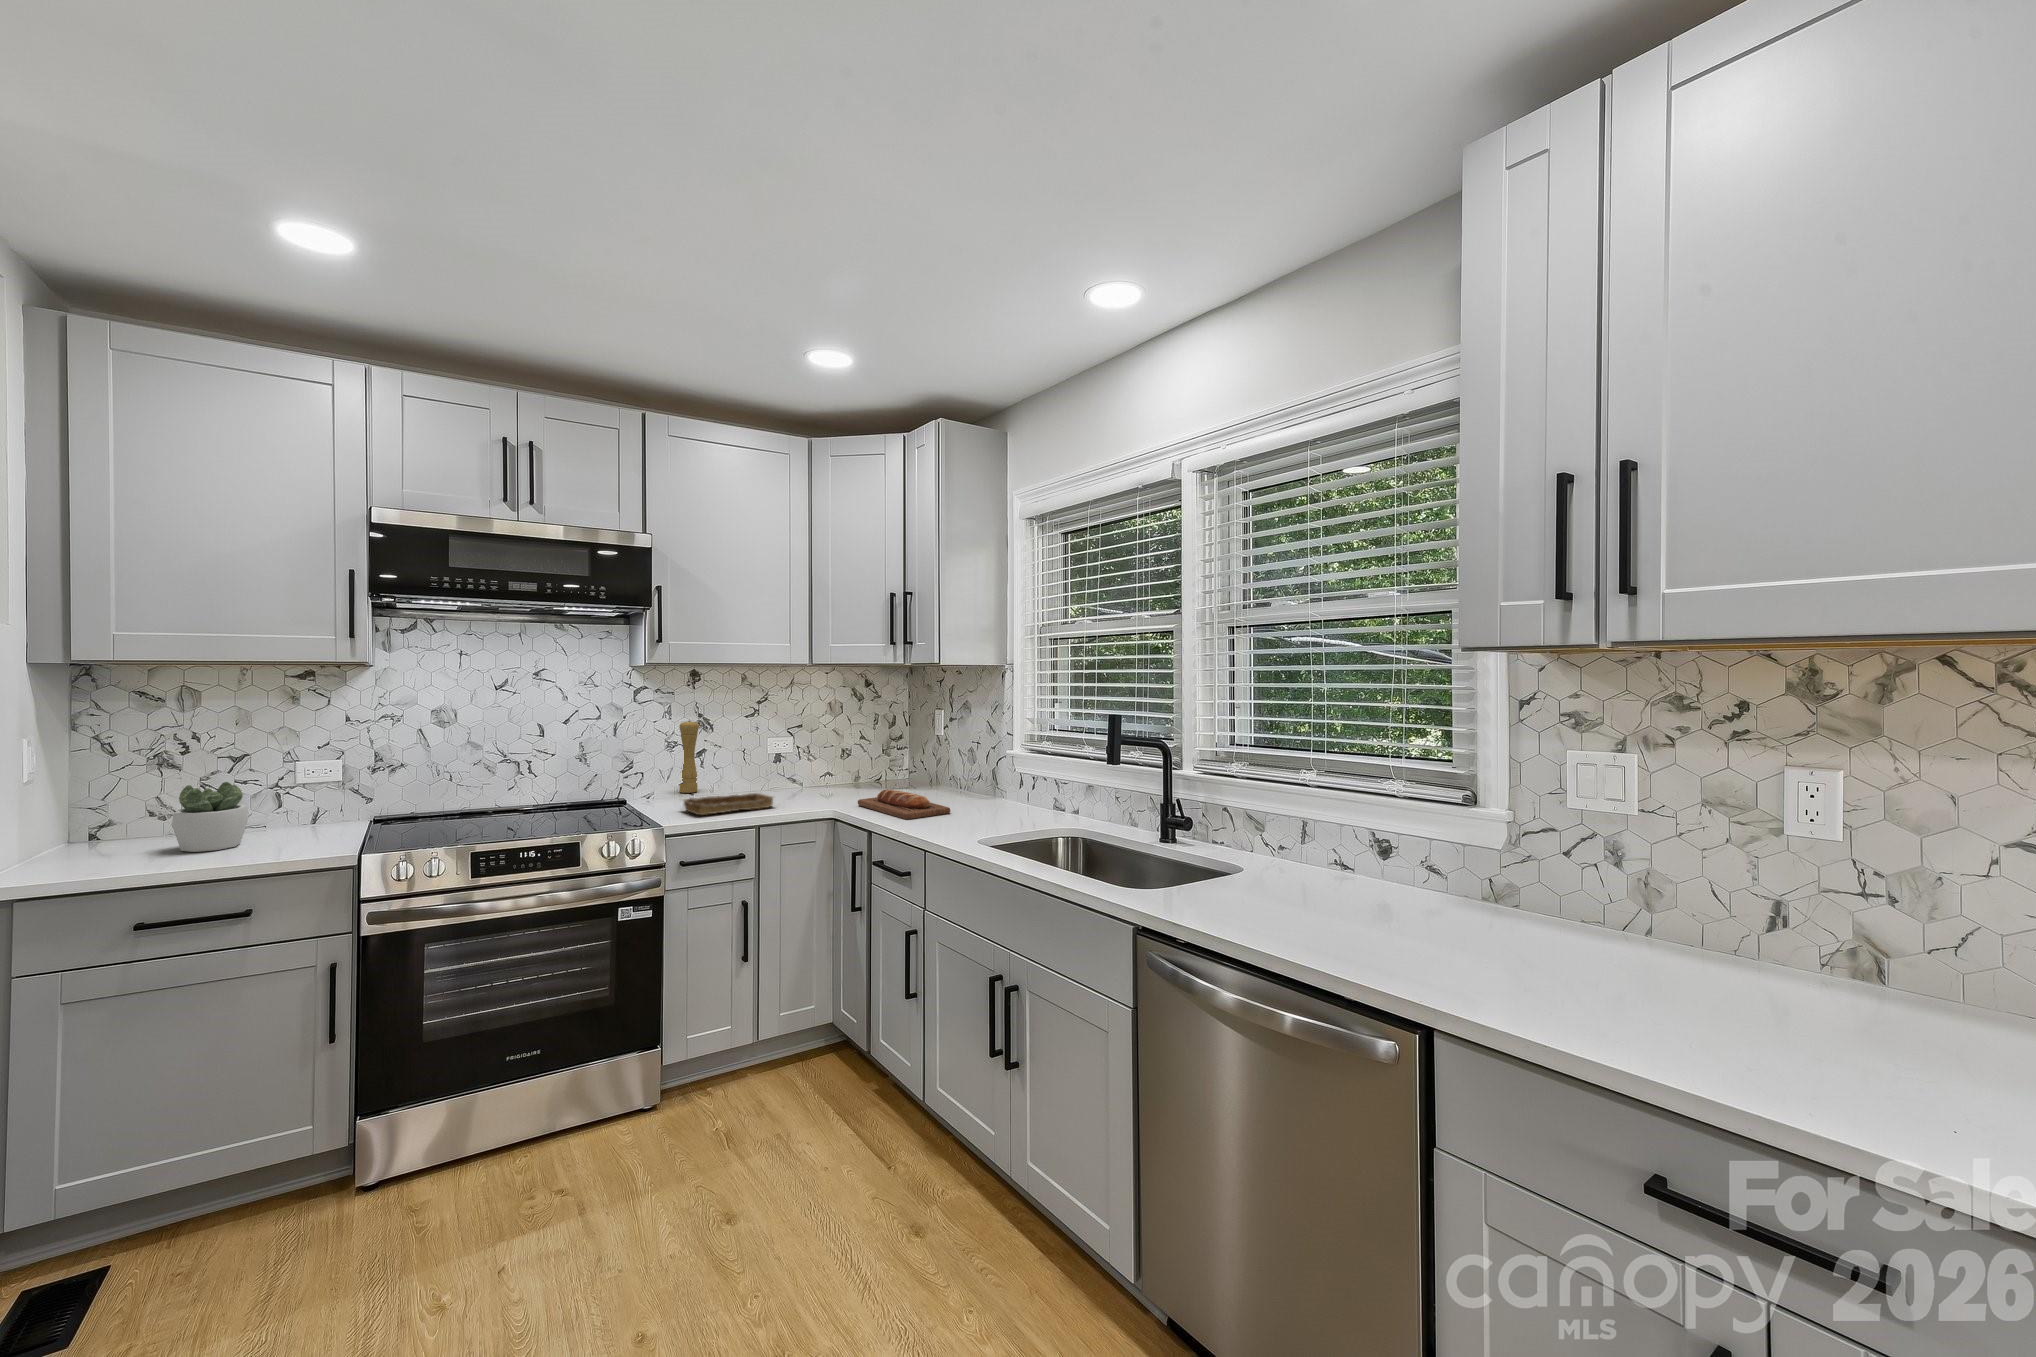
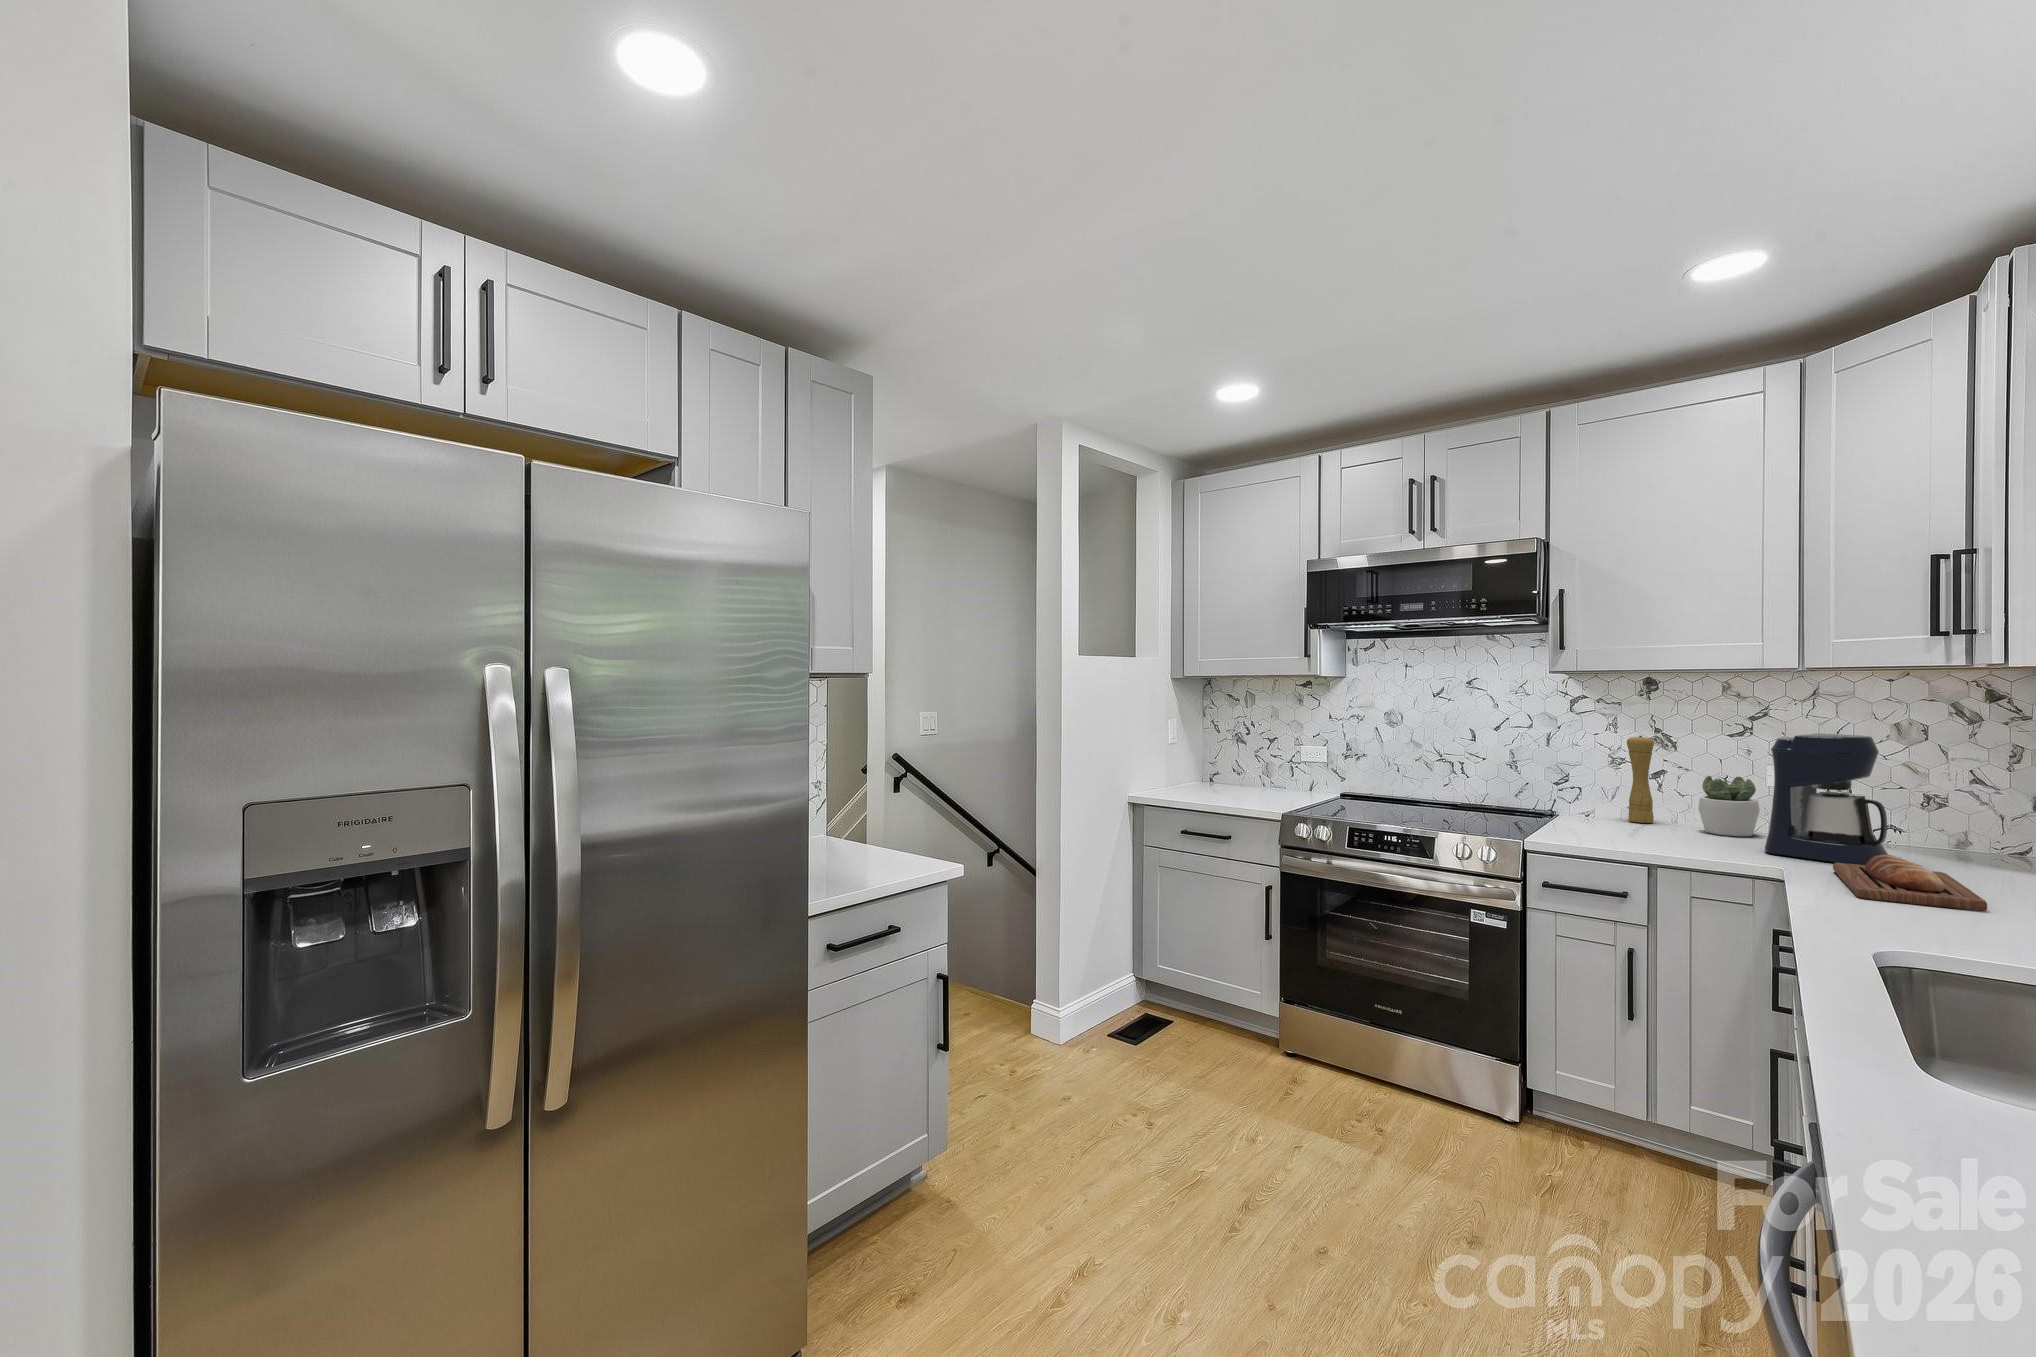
coffee maker: none [799,714,861,800] -> present [1765,734,1888,865]
succulent plant: present [172,782,249,852] -> present [1698,776,1760,836]
tray: present [683,793,773,815] -> none [1571,819,1697,849]

